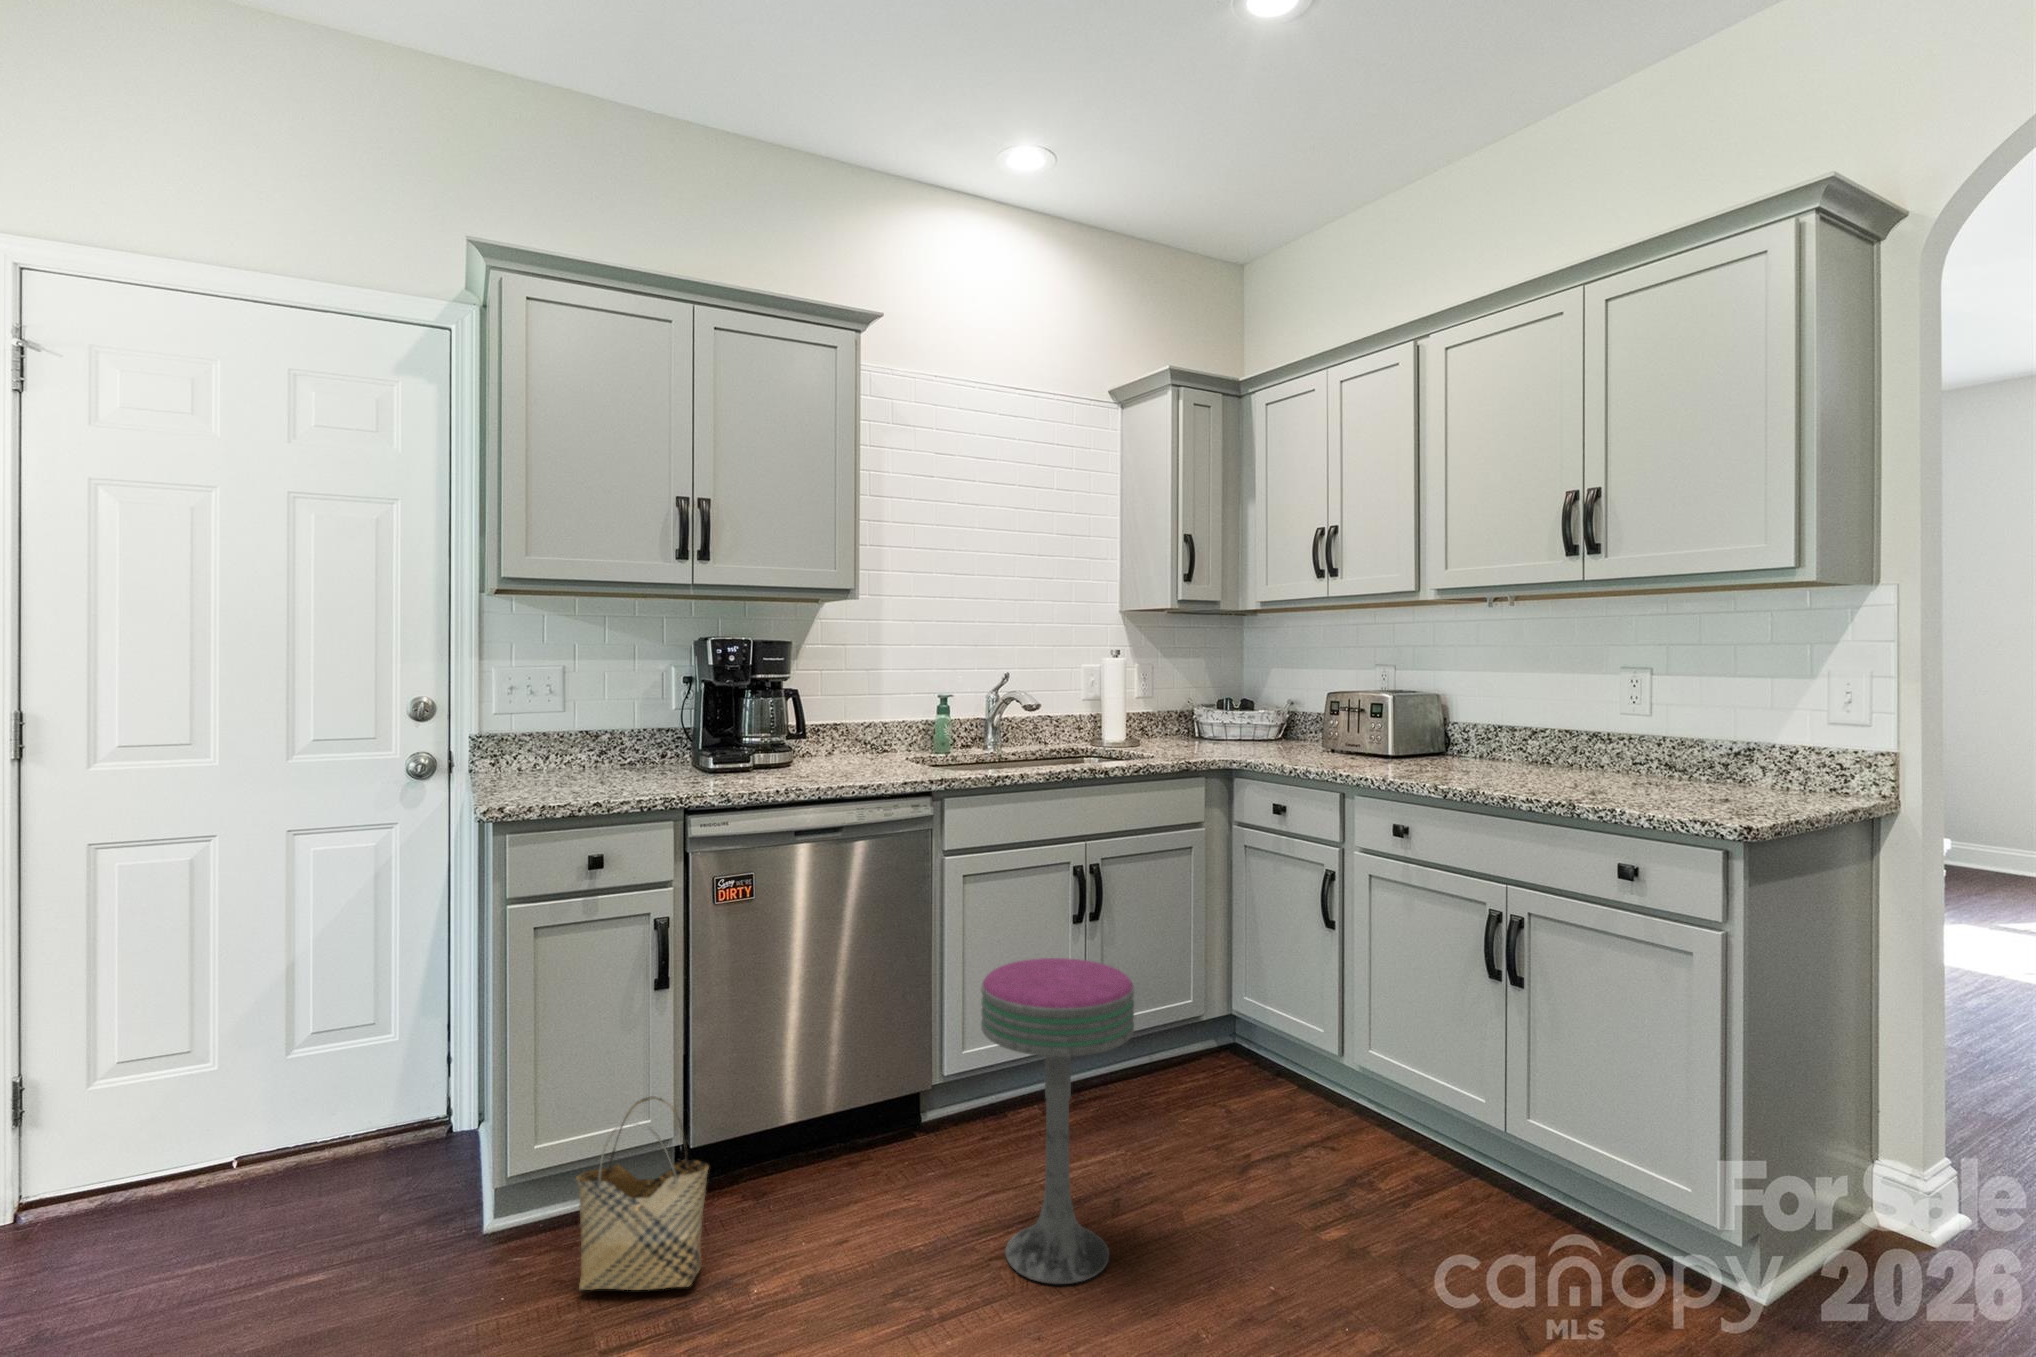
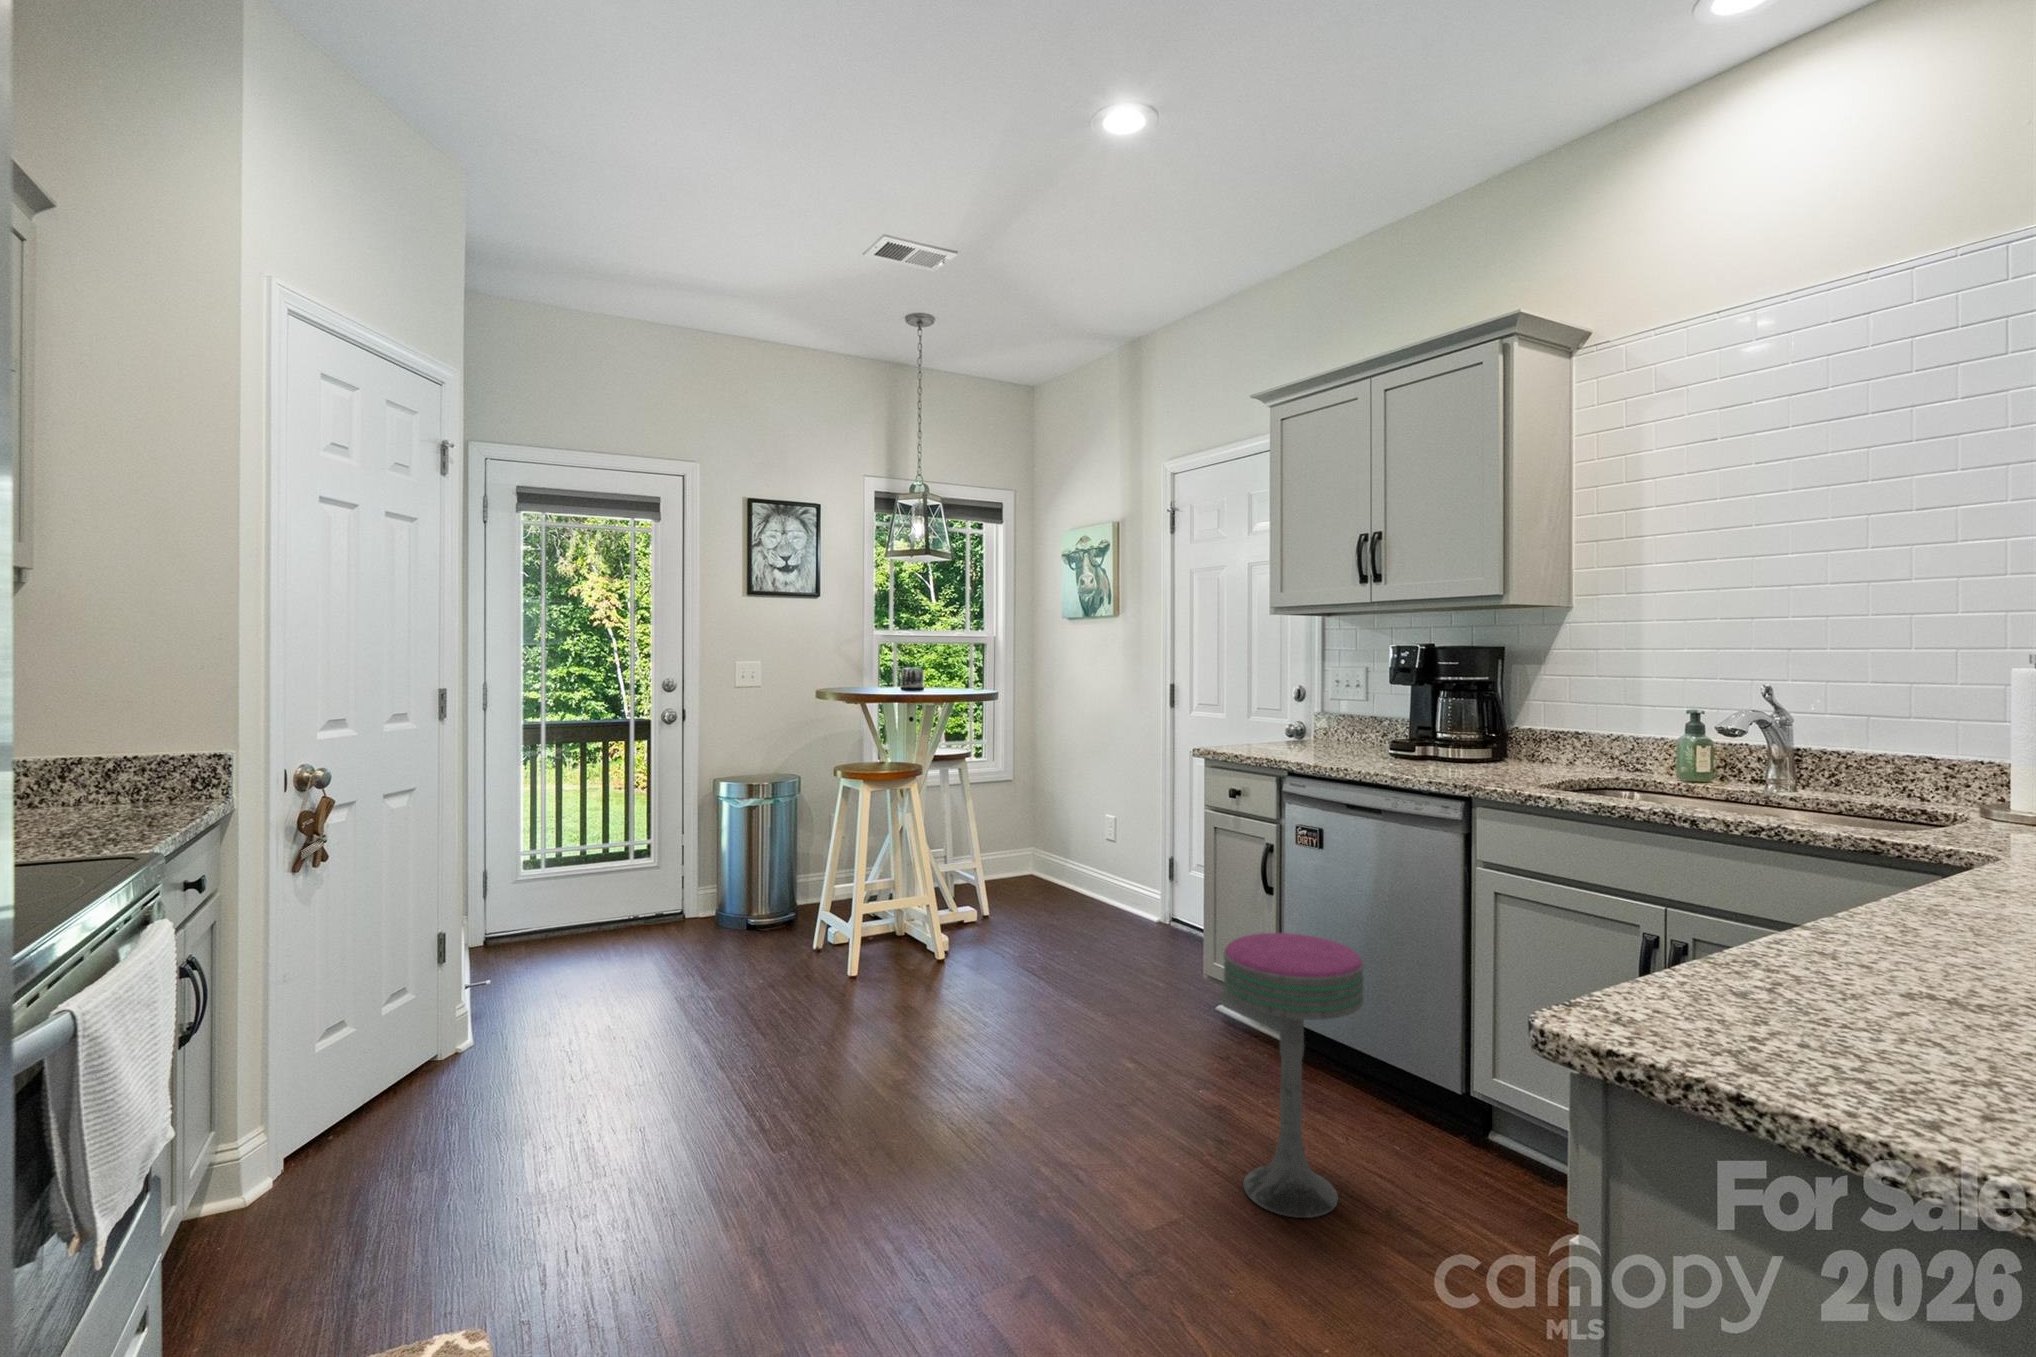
woven basket: present [576,1097,709,1290] -> none [1160,942,1211,1061]

